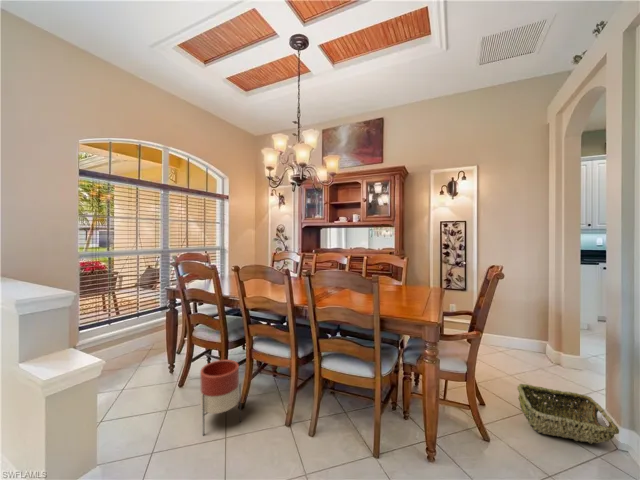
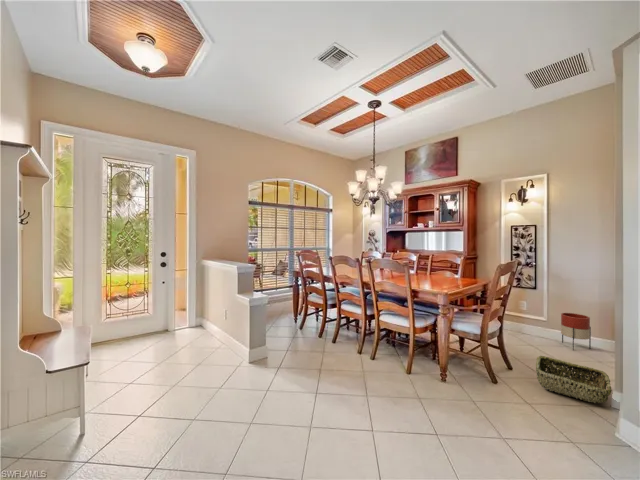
planter: present [200,360,241,434] -> present [561,313,591,350]

